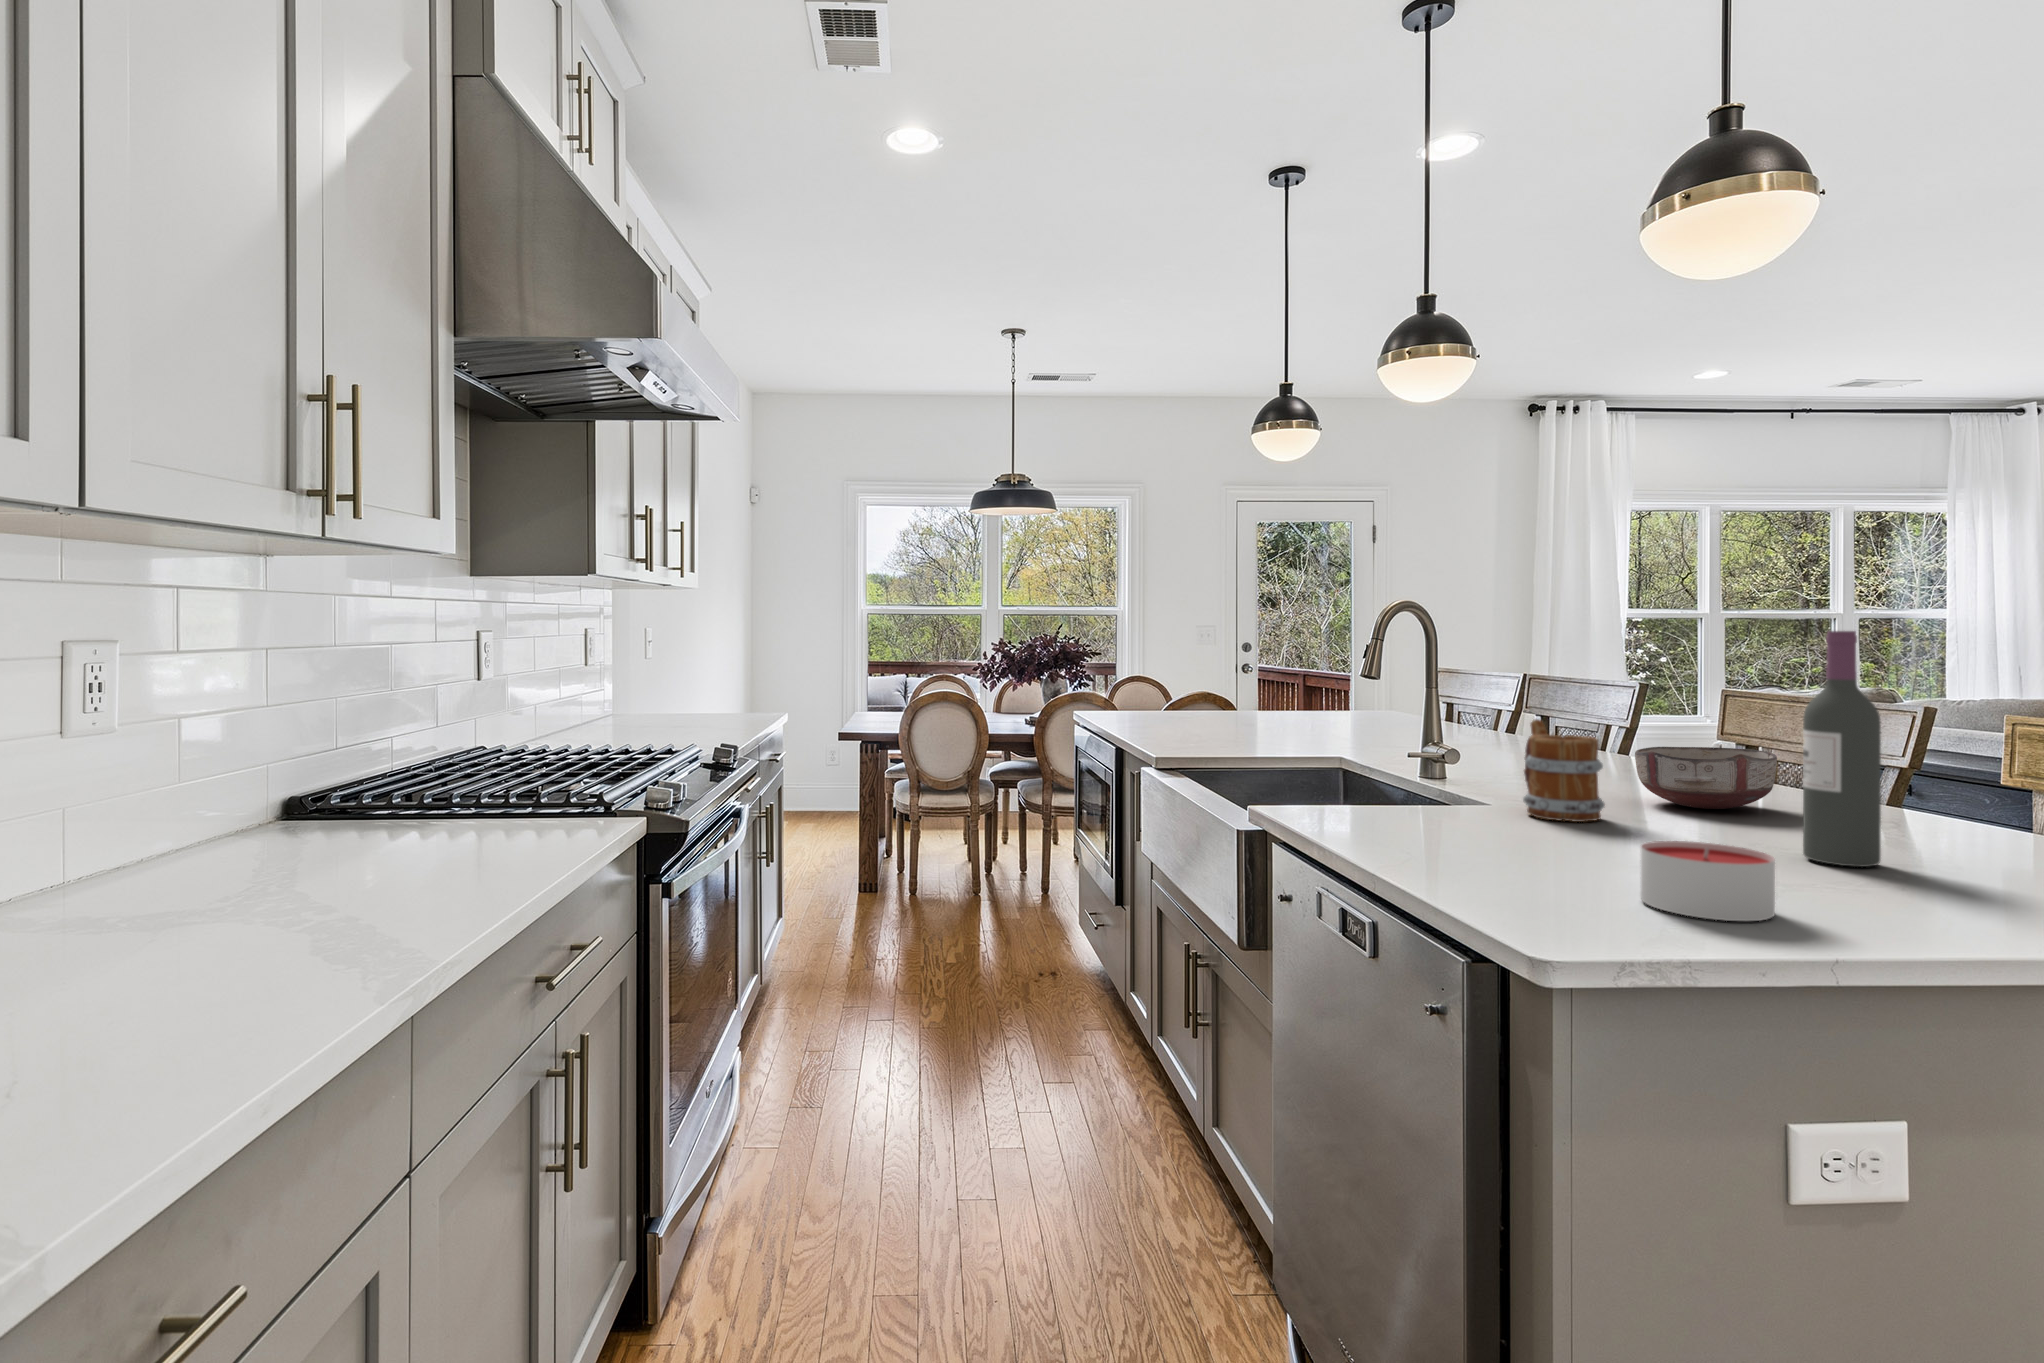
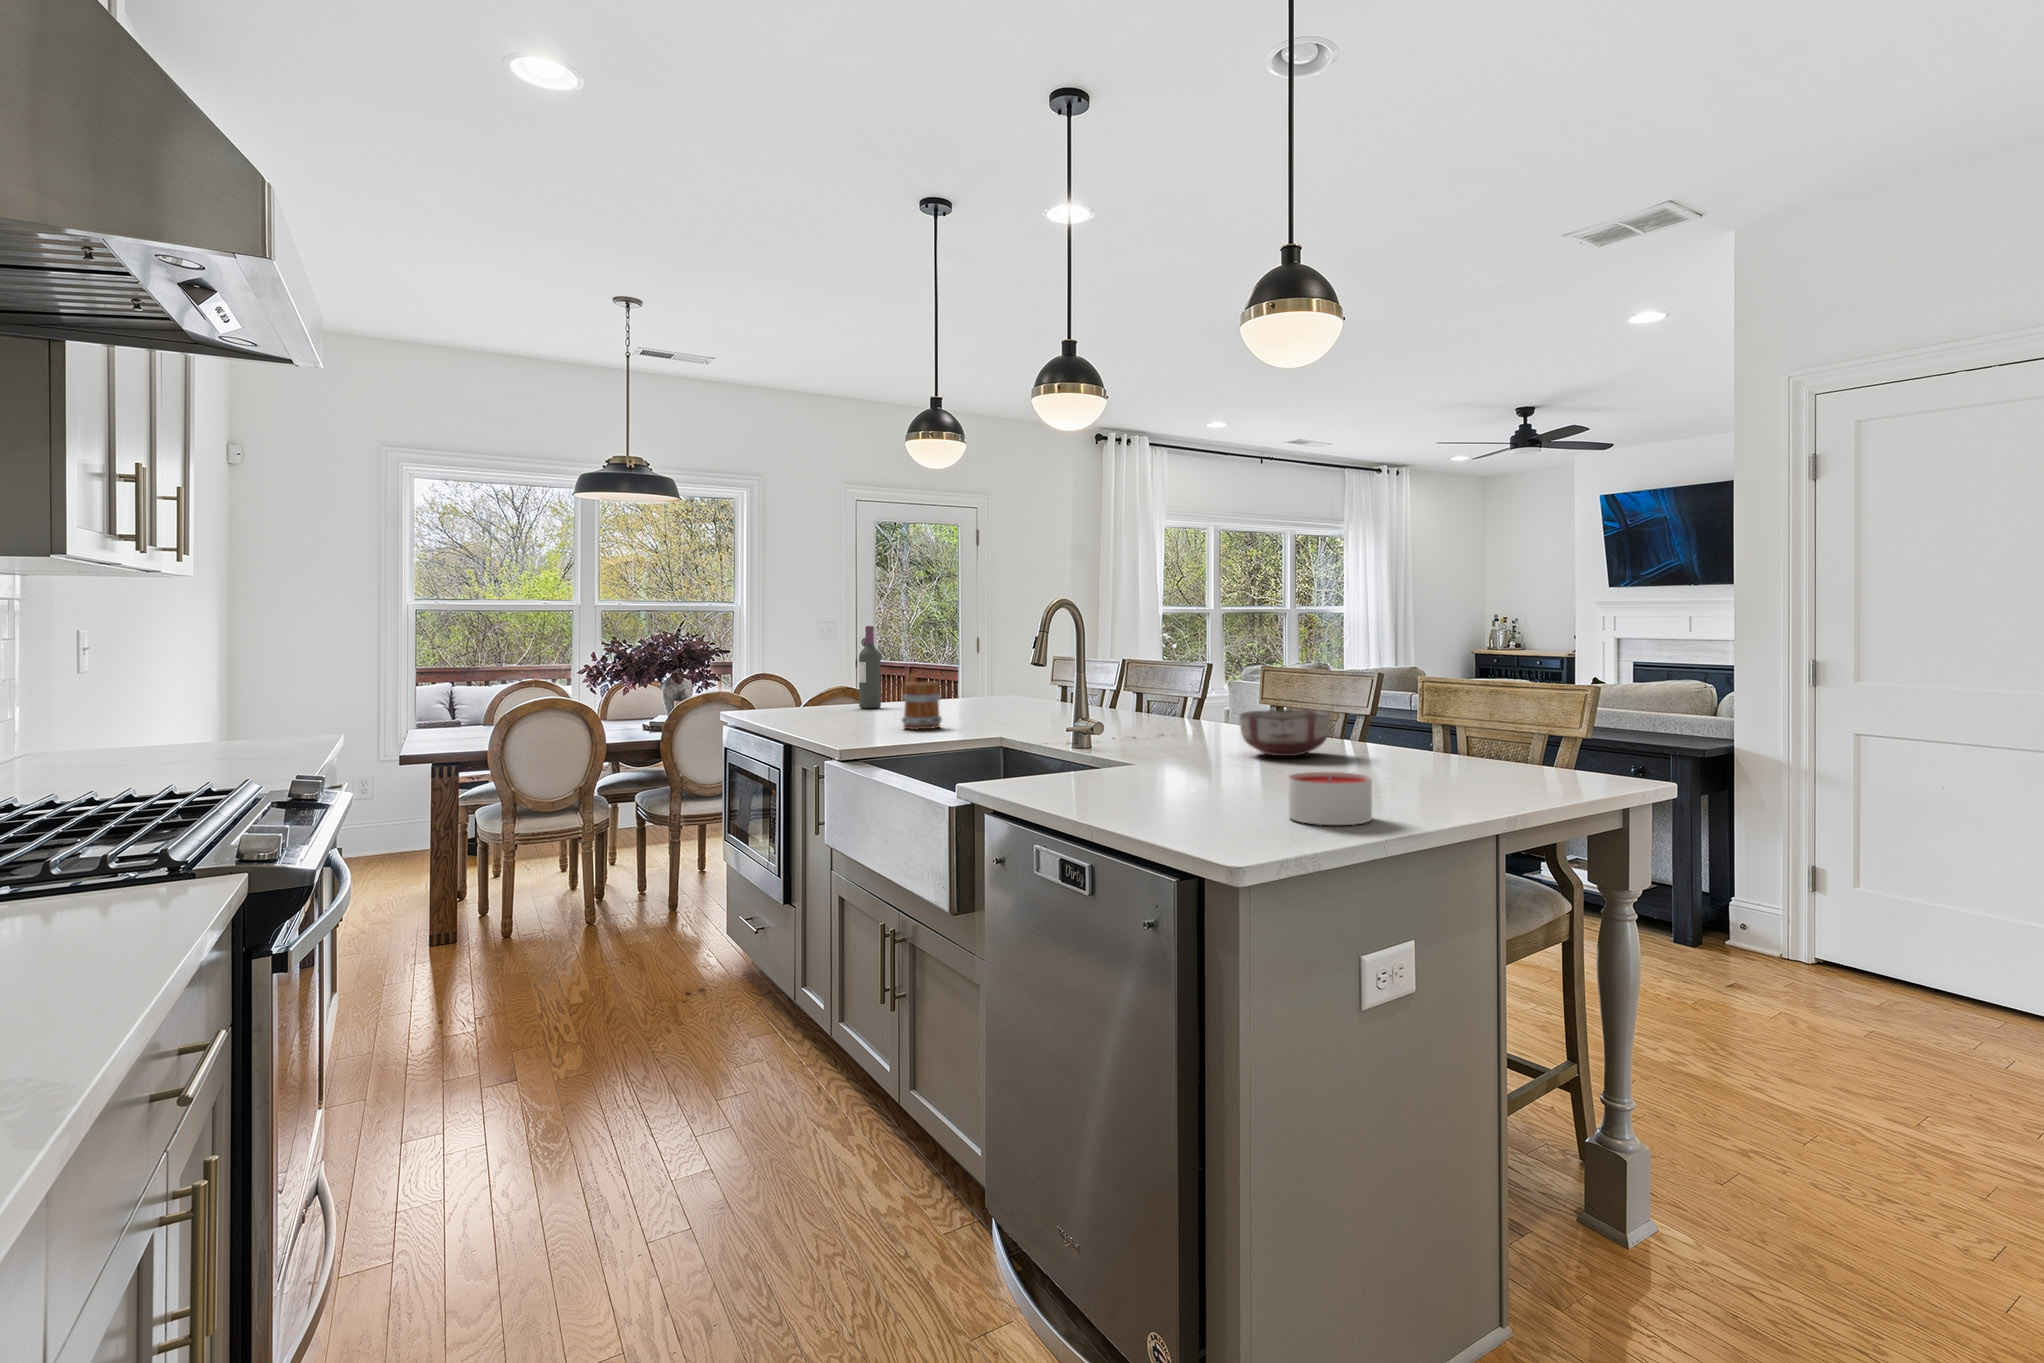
wine bottle: present [1803,631,1881,867] -> present [859,626,881,708]
mug: present [1523,719,1605,822] -> present [901,674,942,729]

